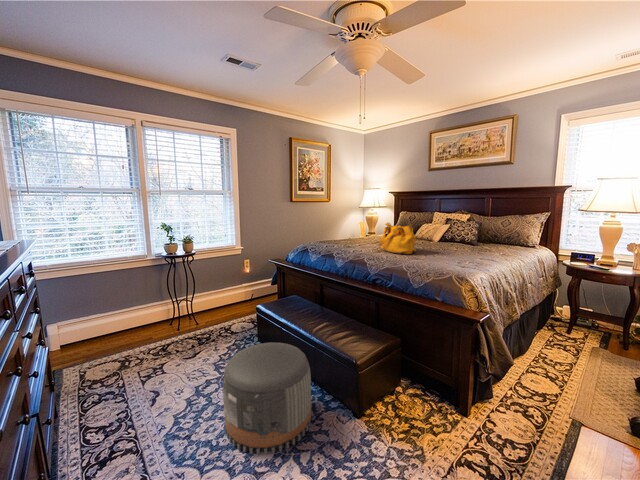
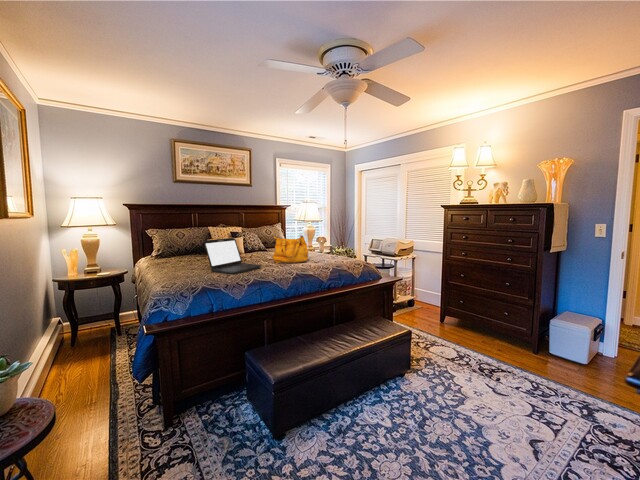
laptop: none [317,220,357,248] -> present [204,238,261,275]
pouf: present [223,342,311,455] -> none [381,349,469,457]

